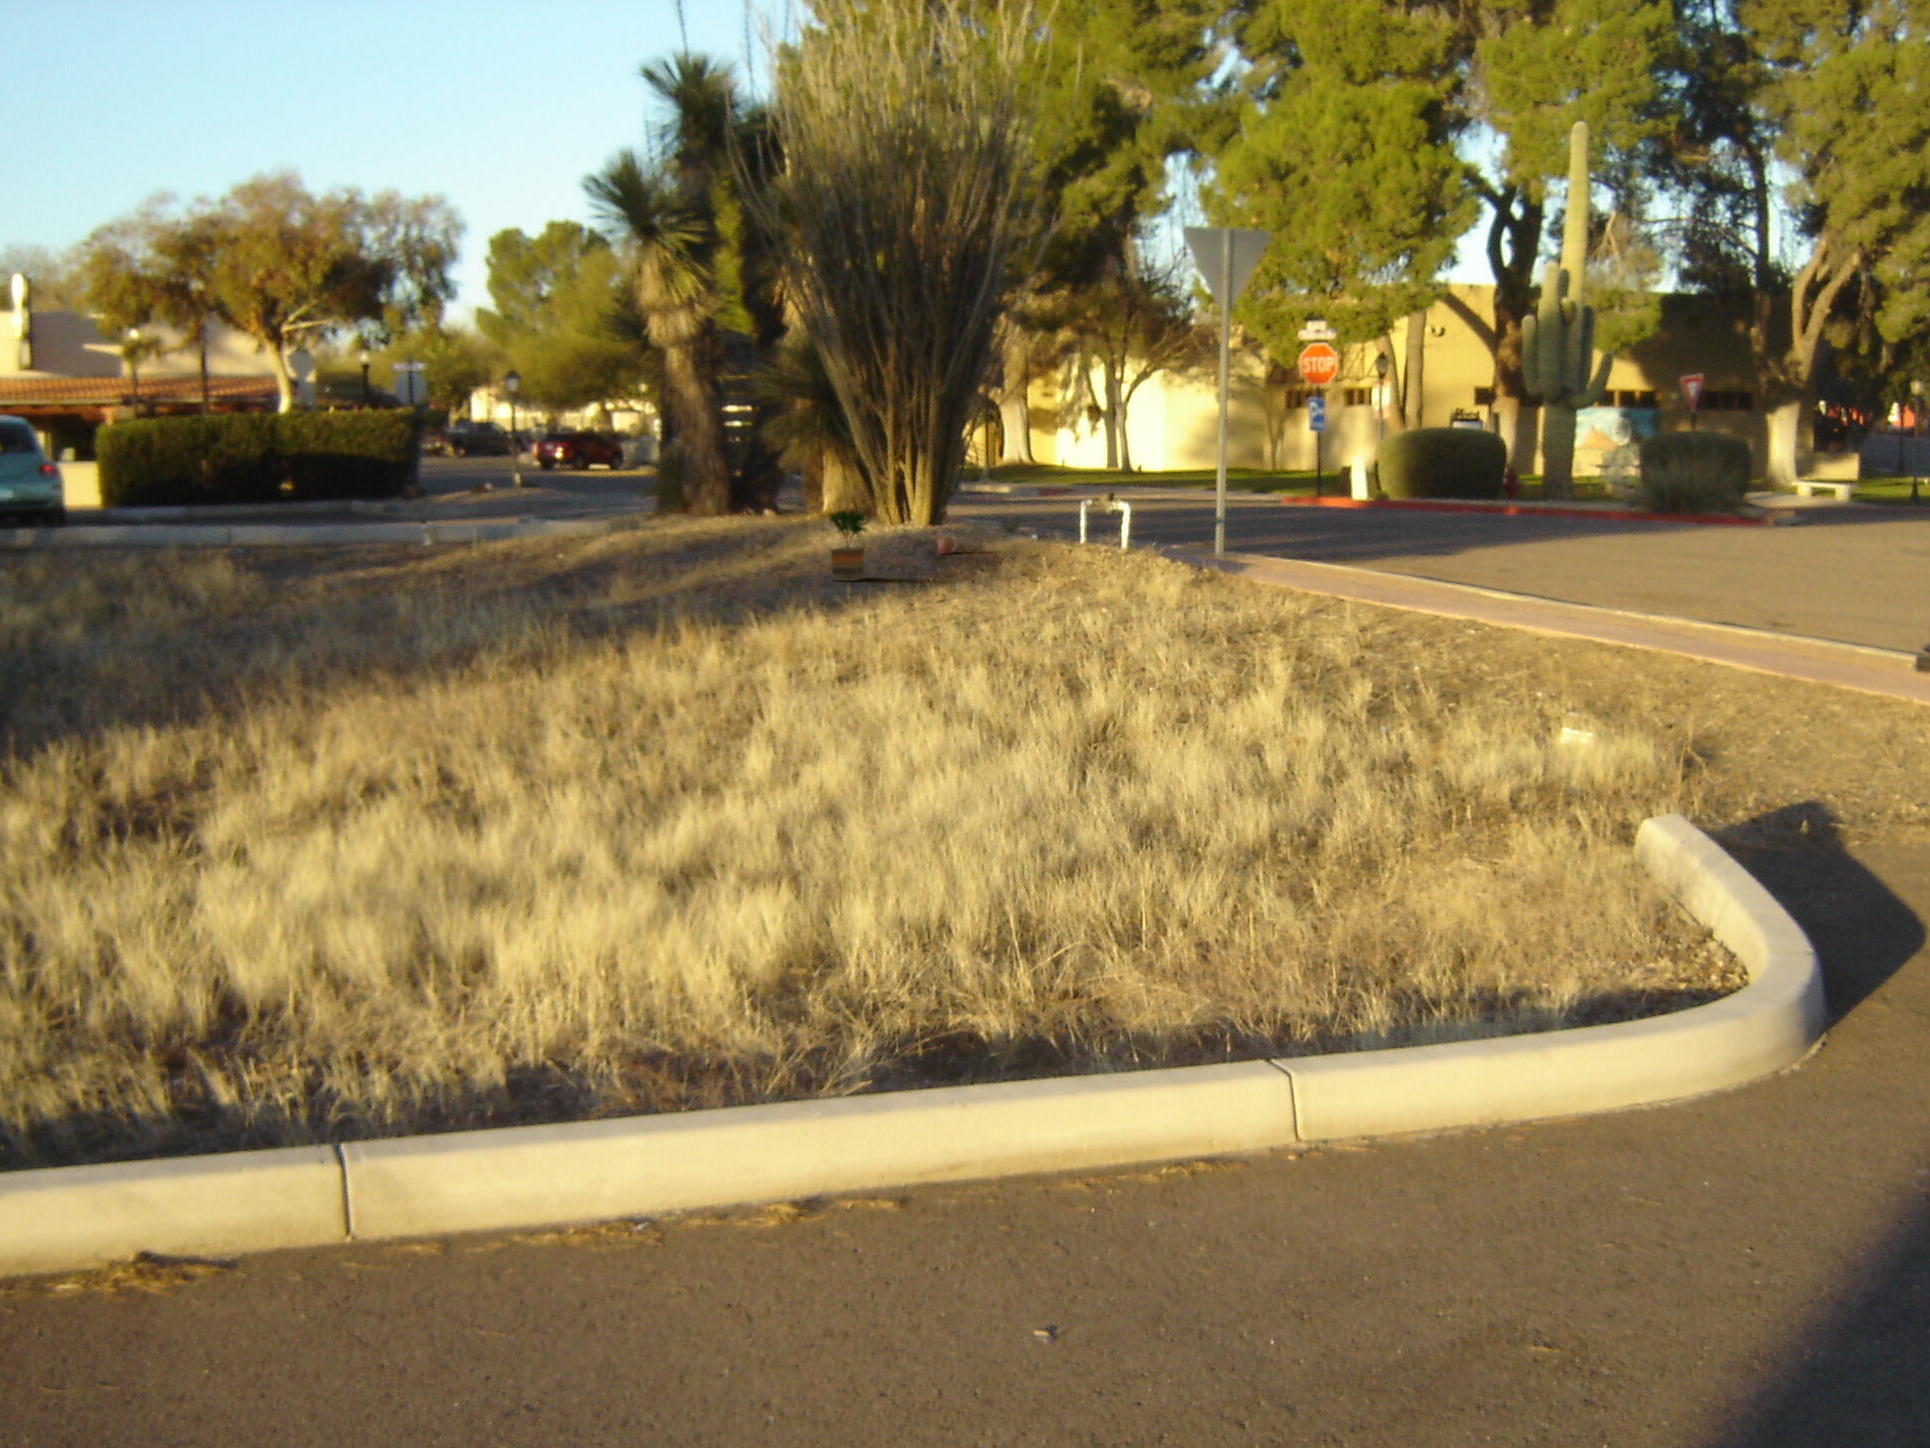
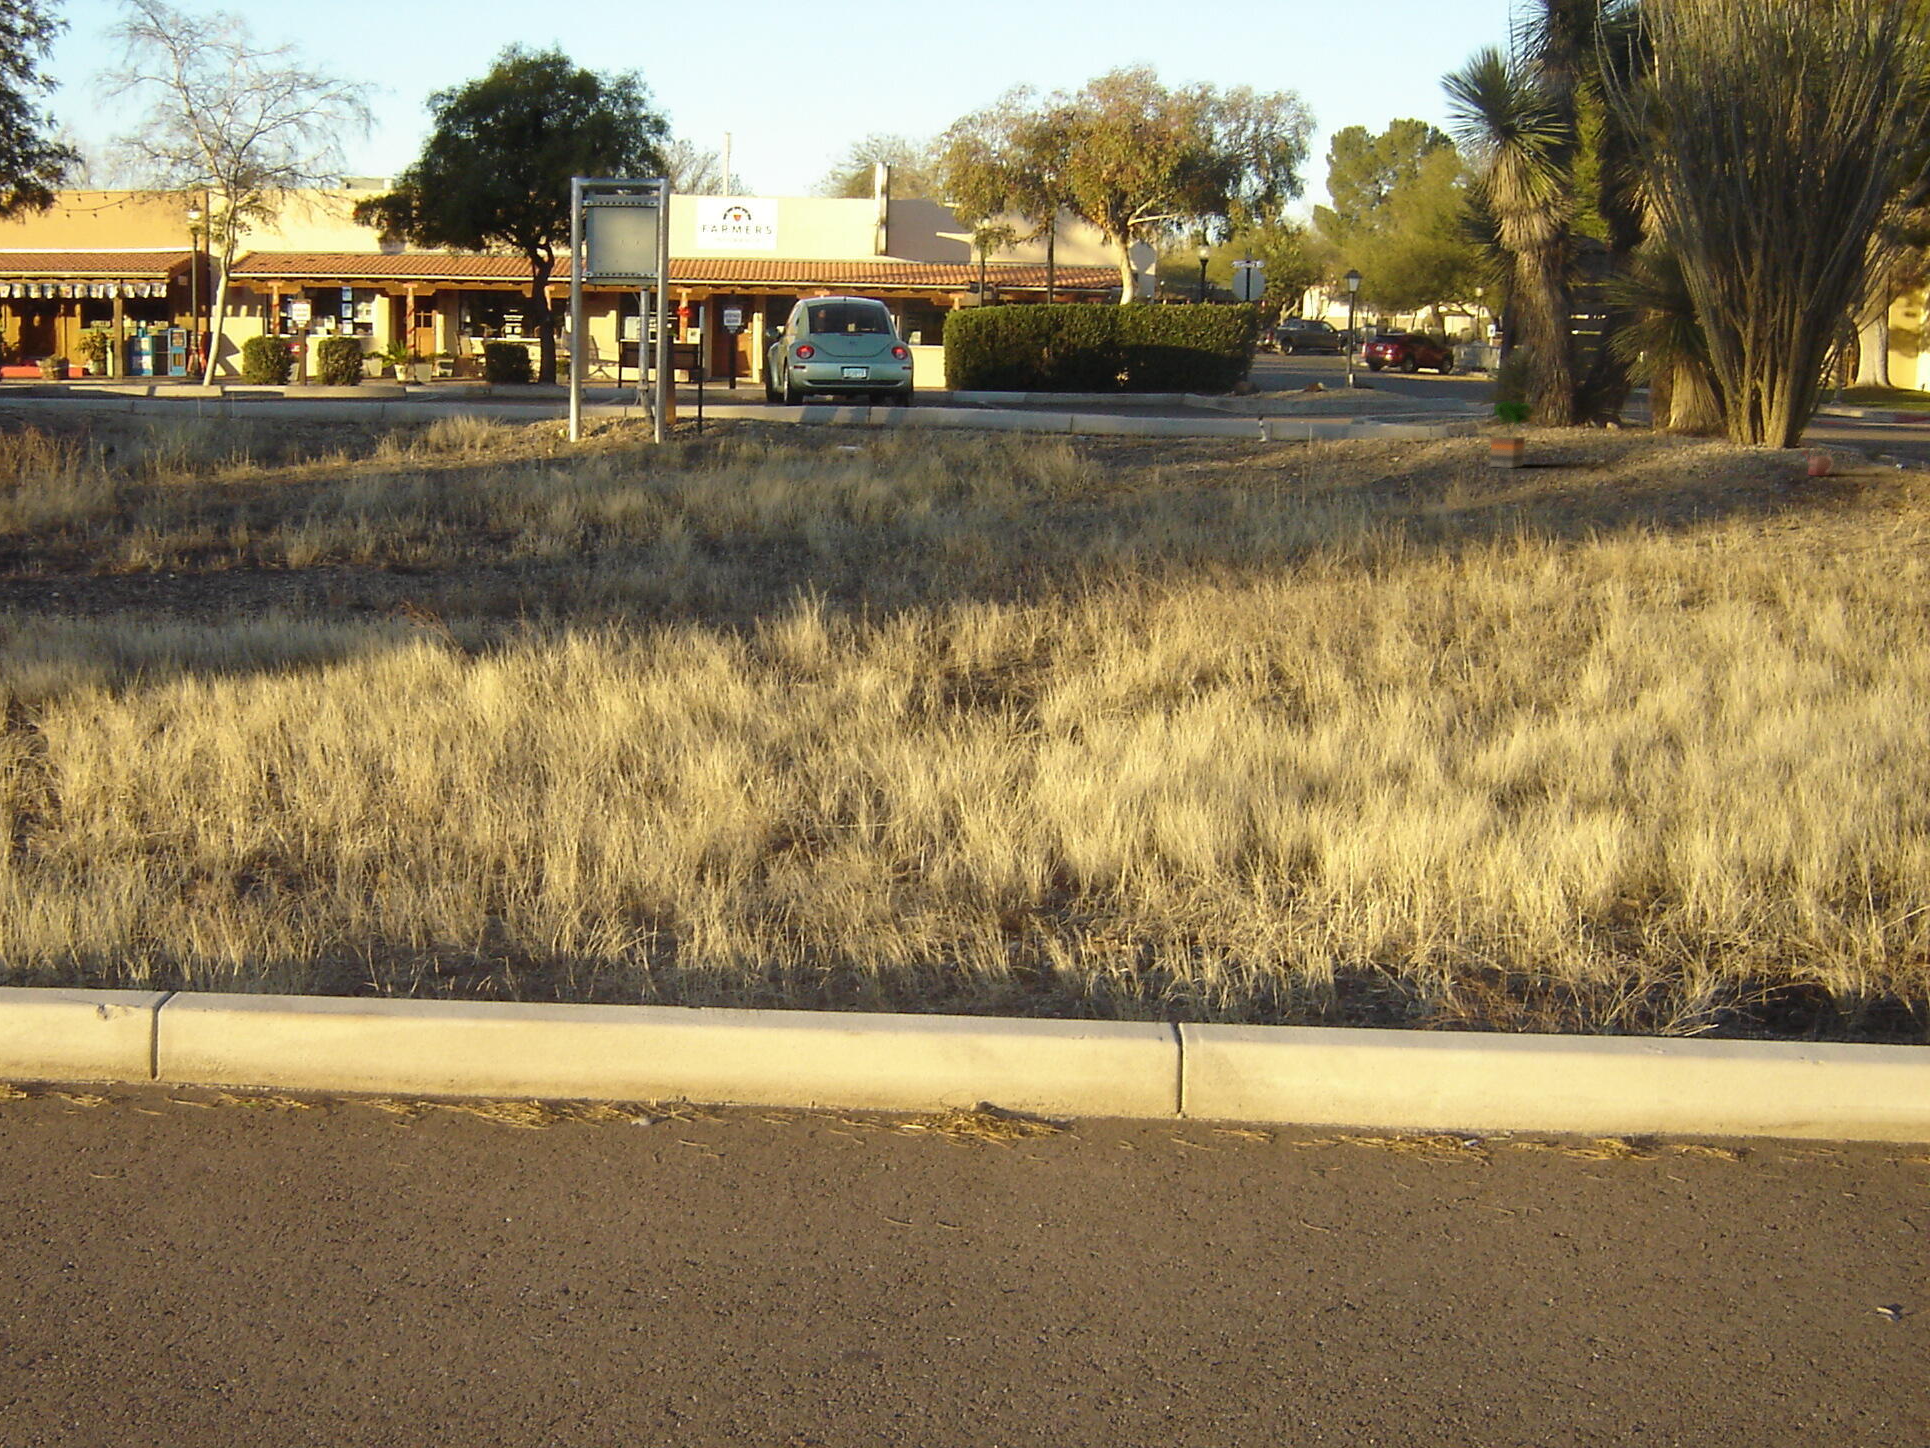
potted tree: present [829,510,870,581] -> present [1489,401,1534,468]

